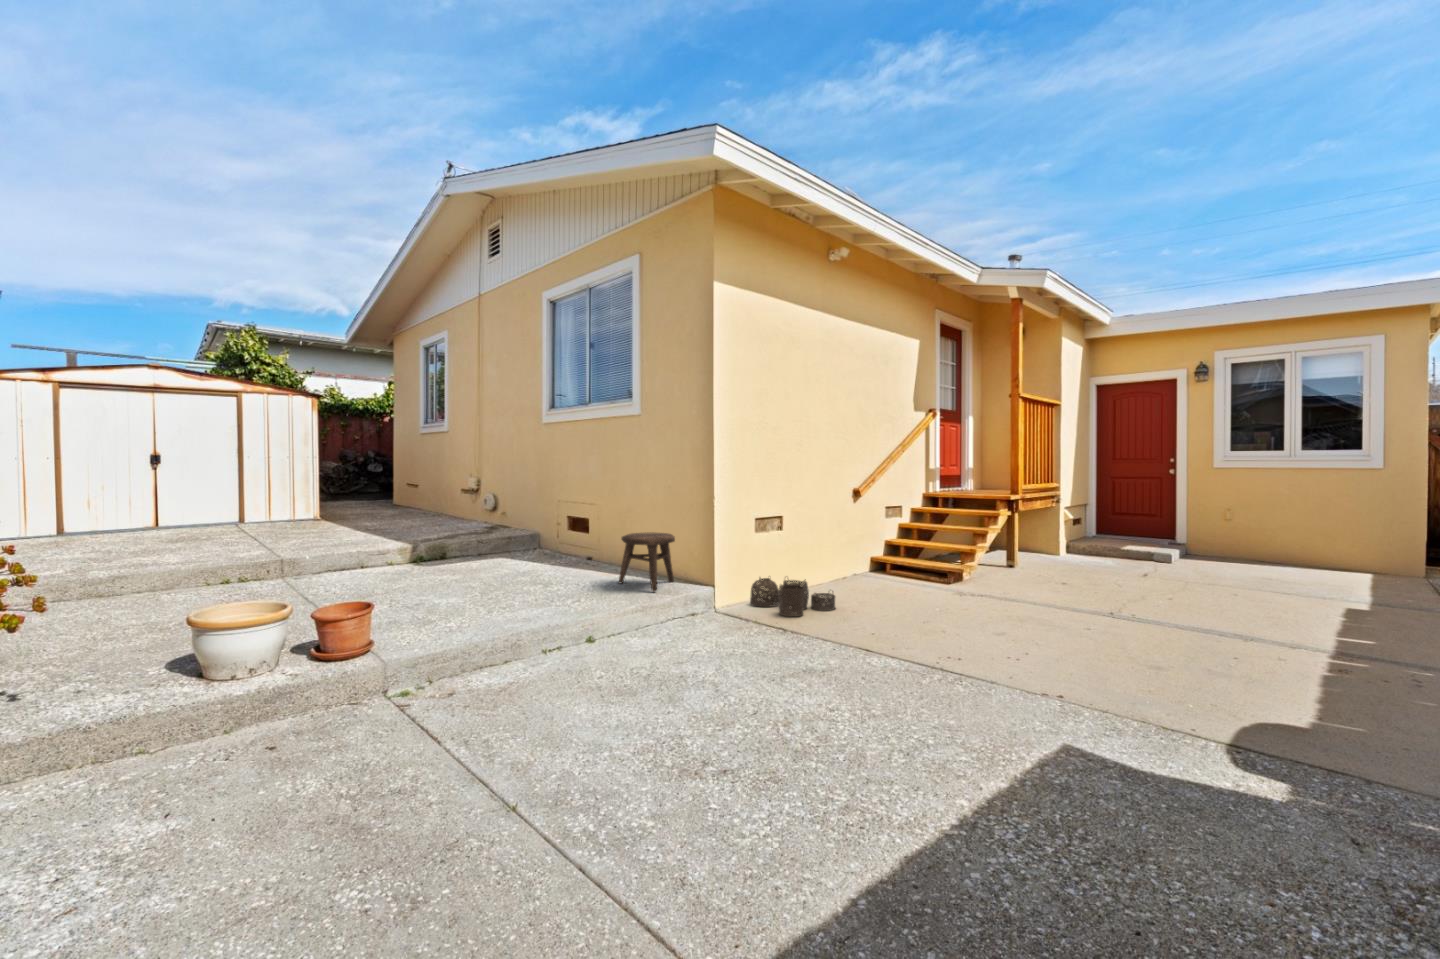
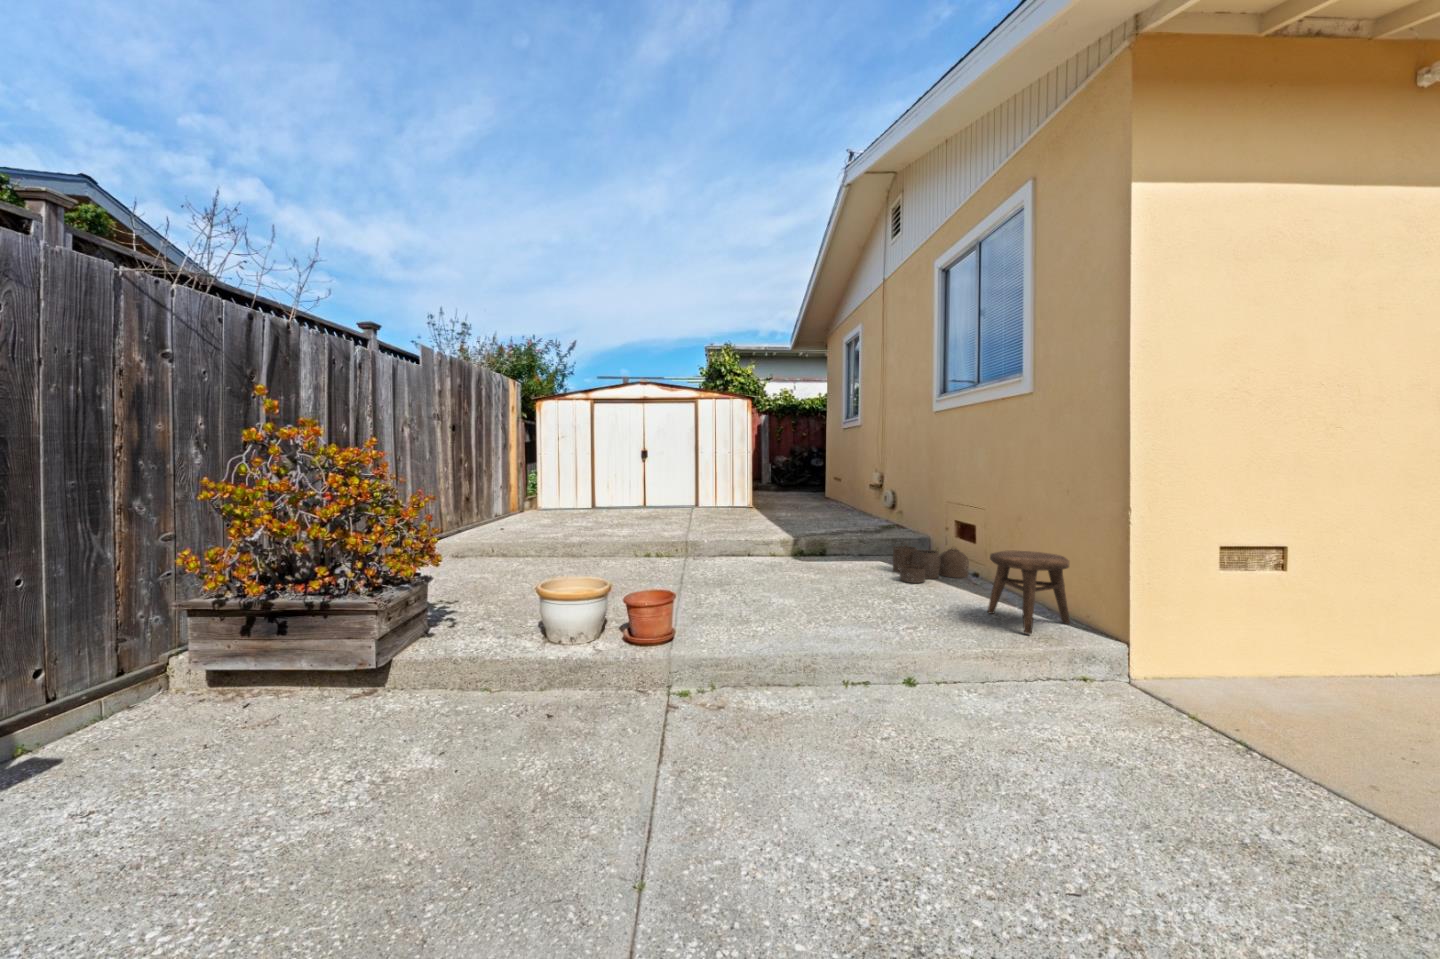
woven basket: present [750,578,835,616] -> present [893,545,969,583]

